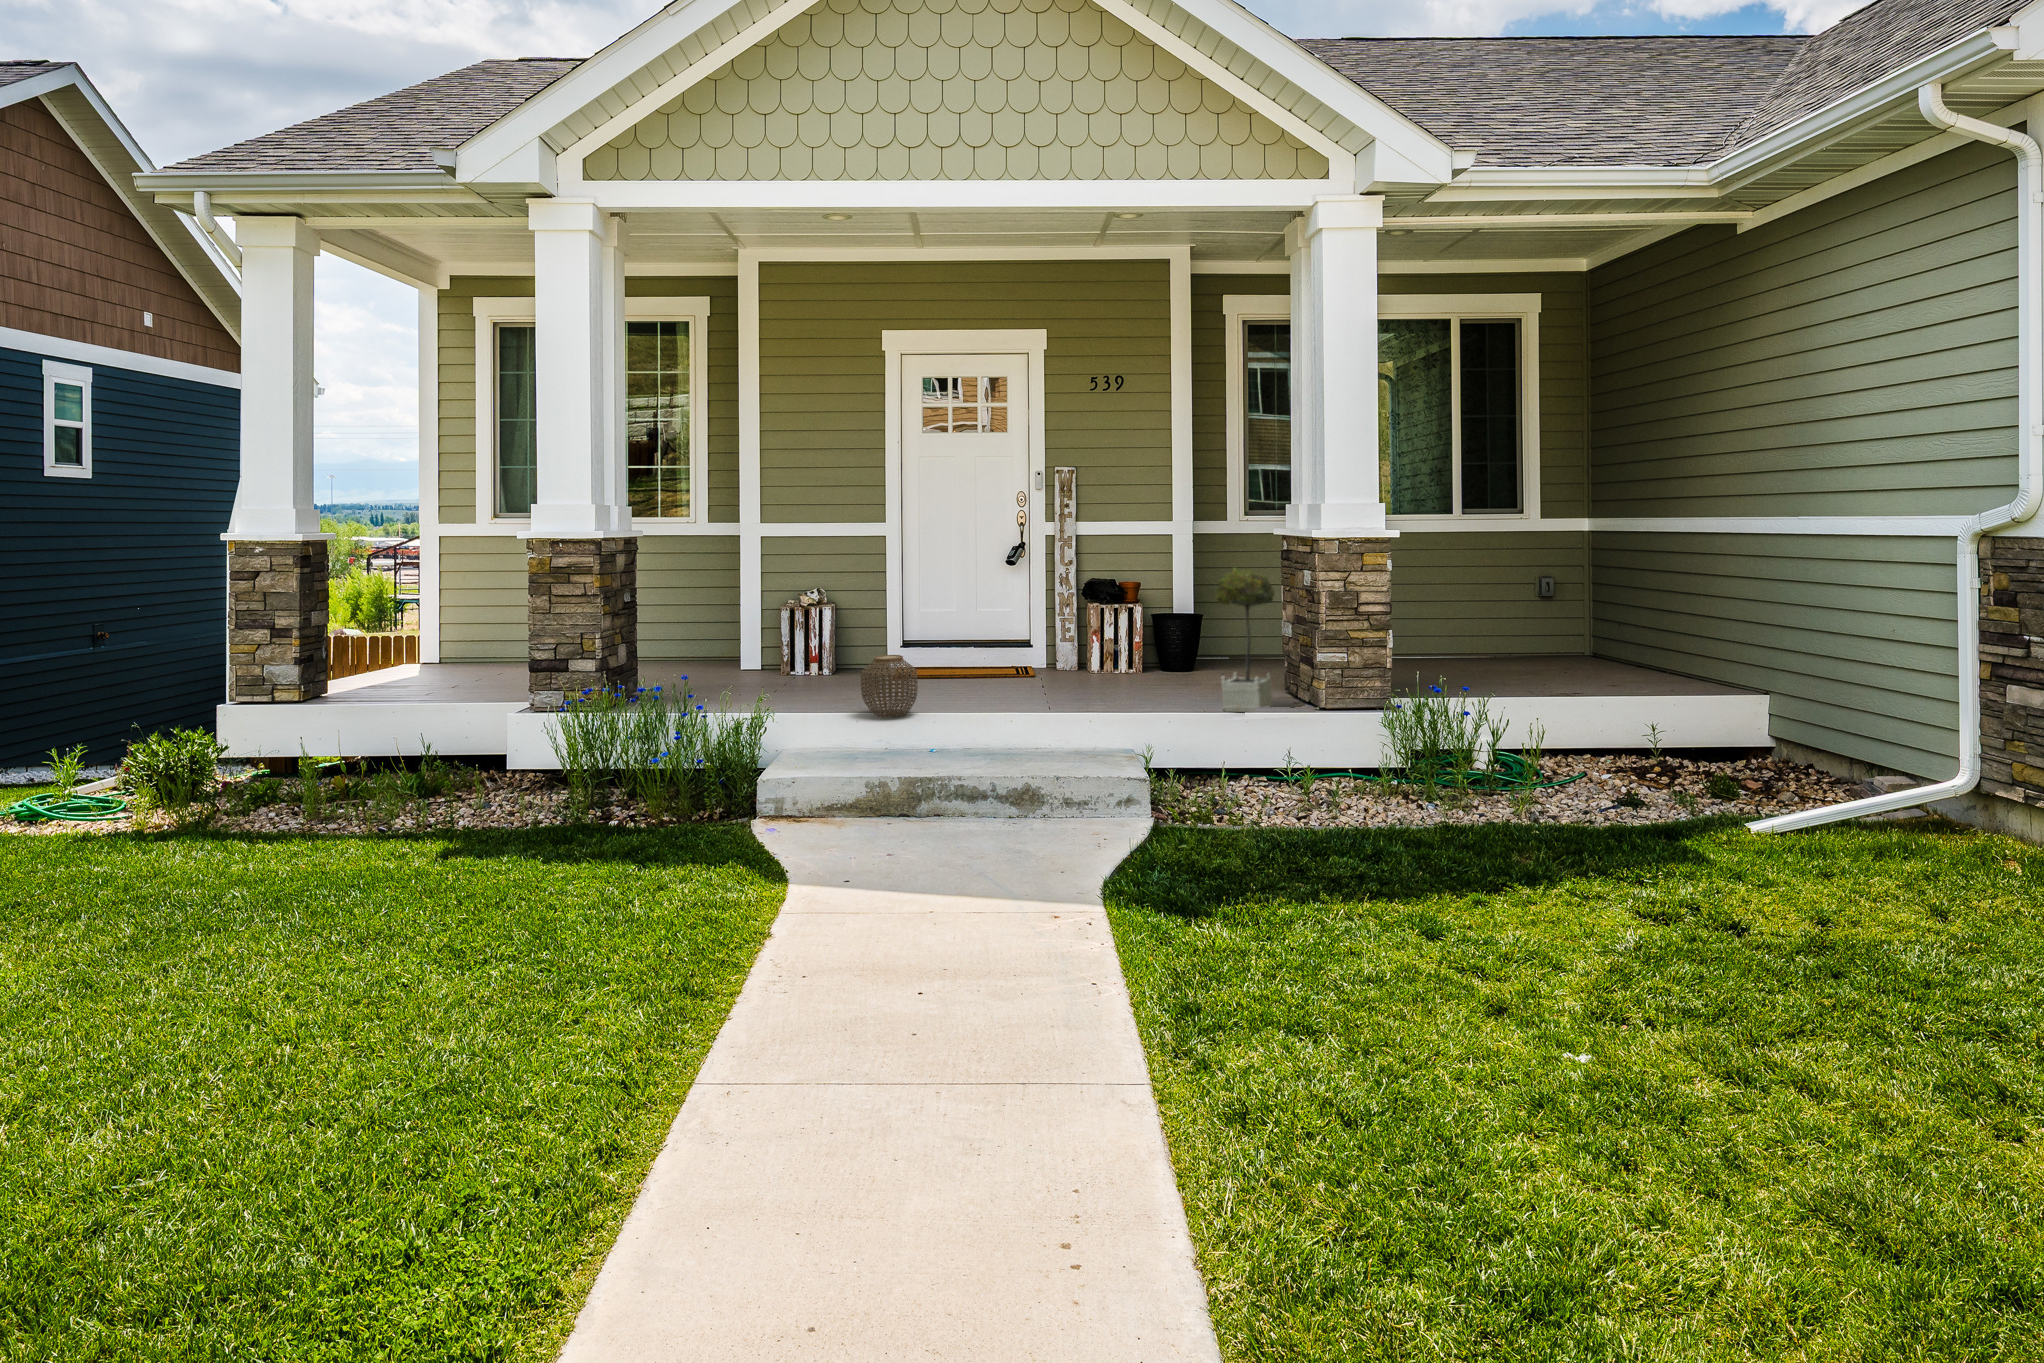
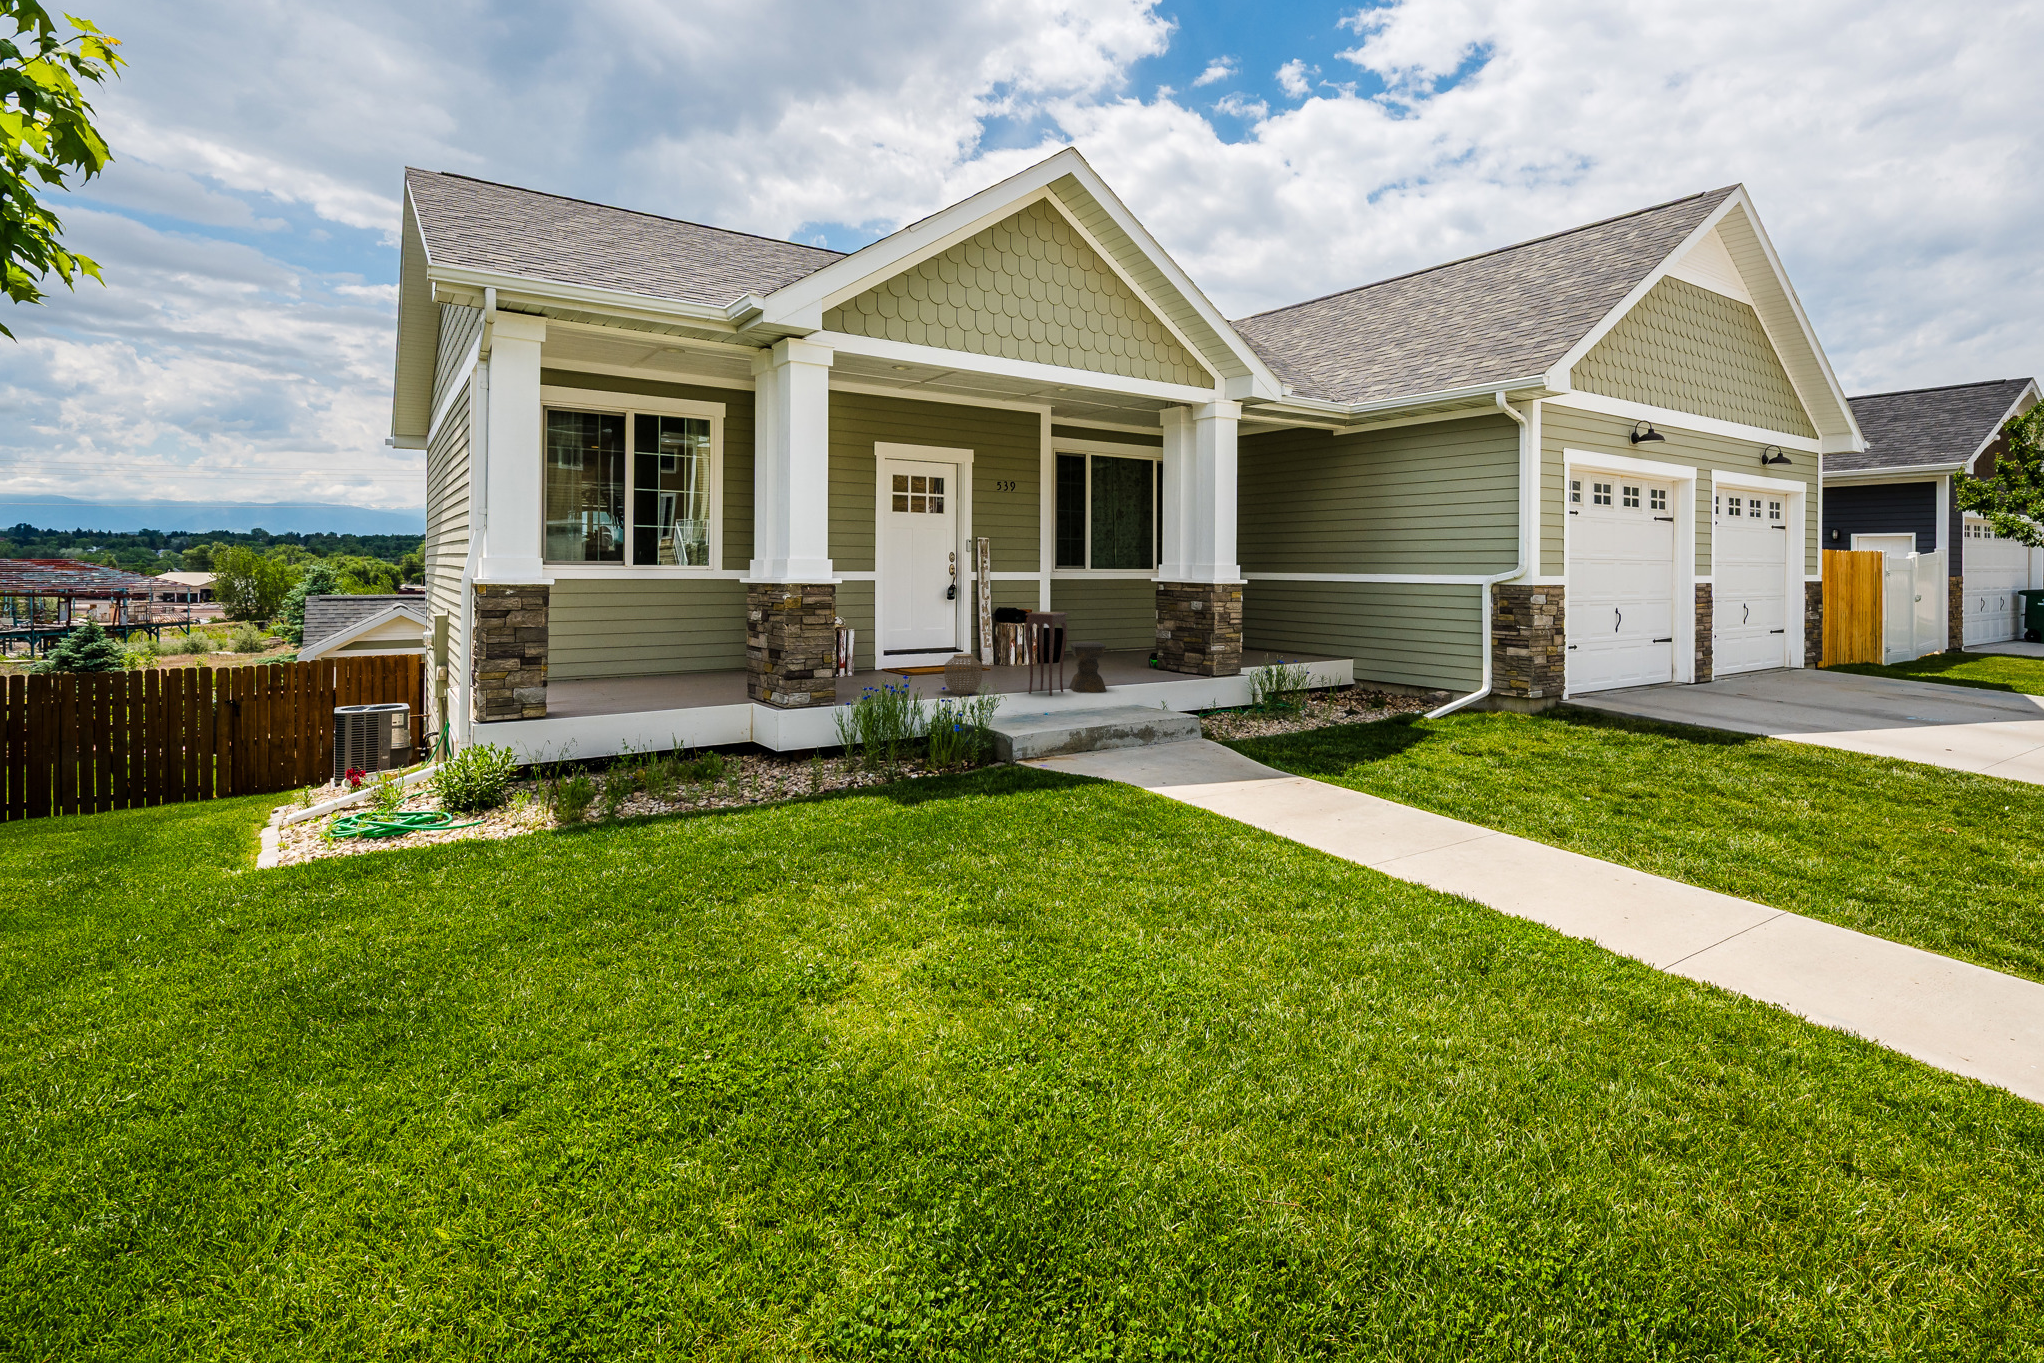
potted tree: present [1217,568,1274,712] -> none [1127,598,1162,681]
side table: none [971,591,1041,728] -> present [1025,611,1068,696]
stool: none [1059,642,1126,727] -> present [1069,642,1106,692]

